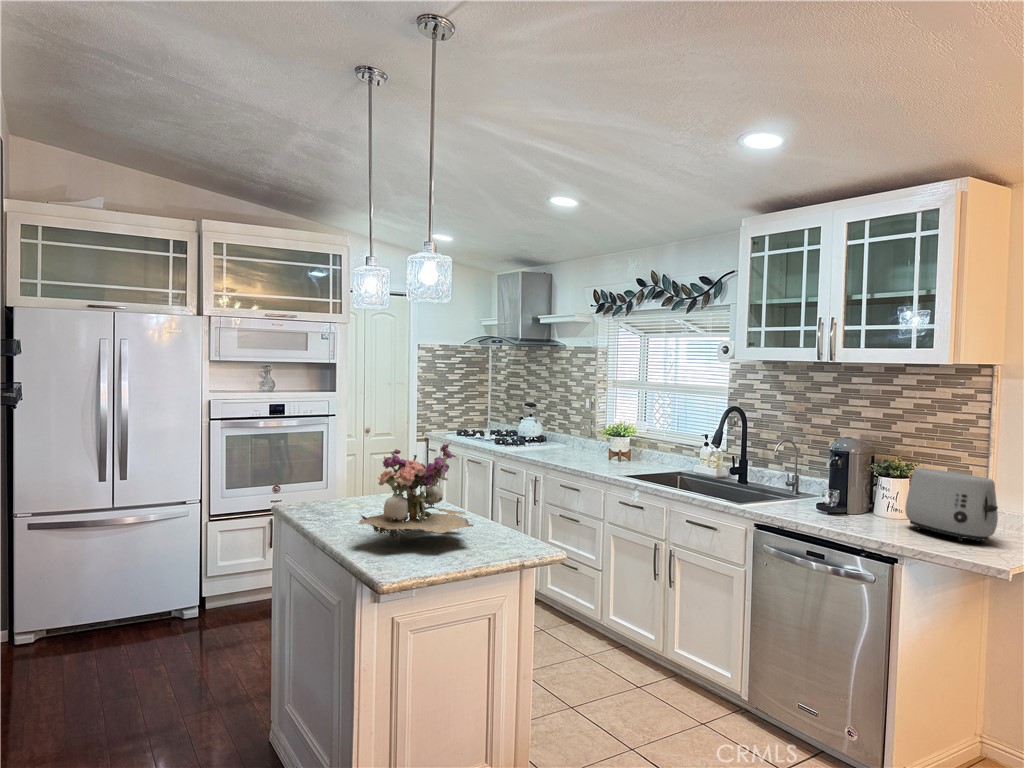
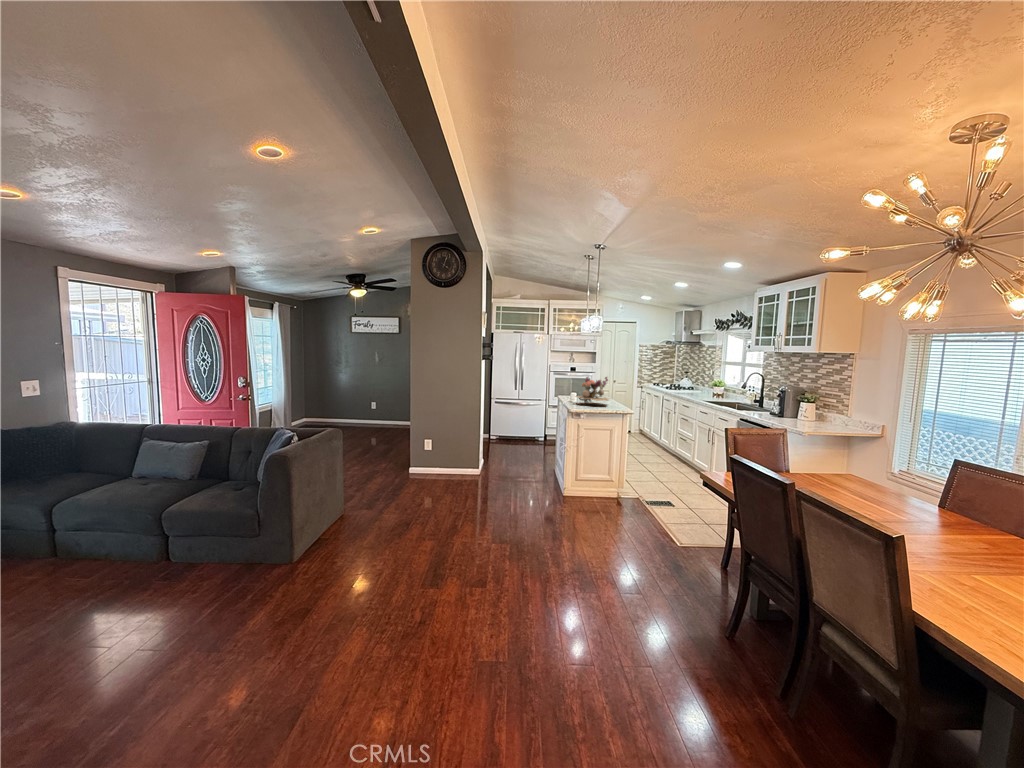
toaster: present [905,468,998,542] -> none [797,397,830,427]

